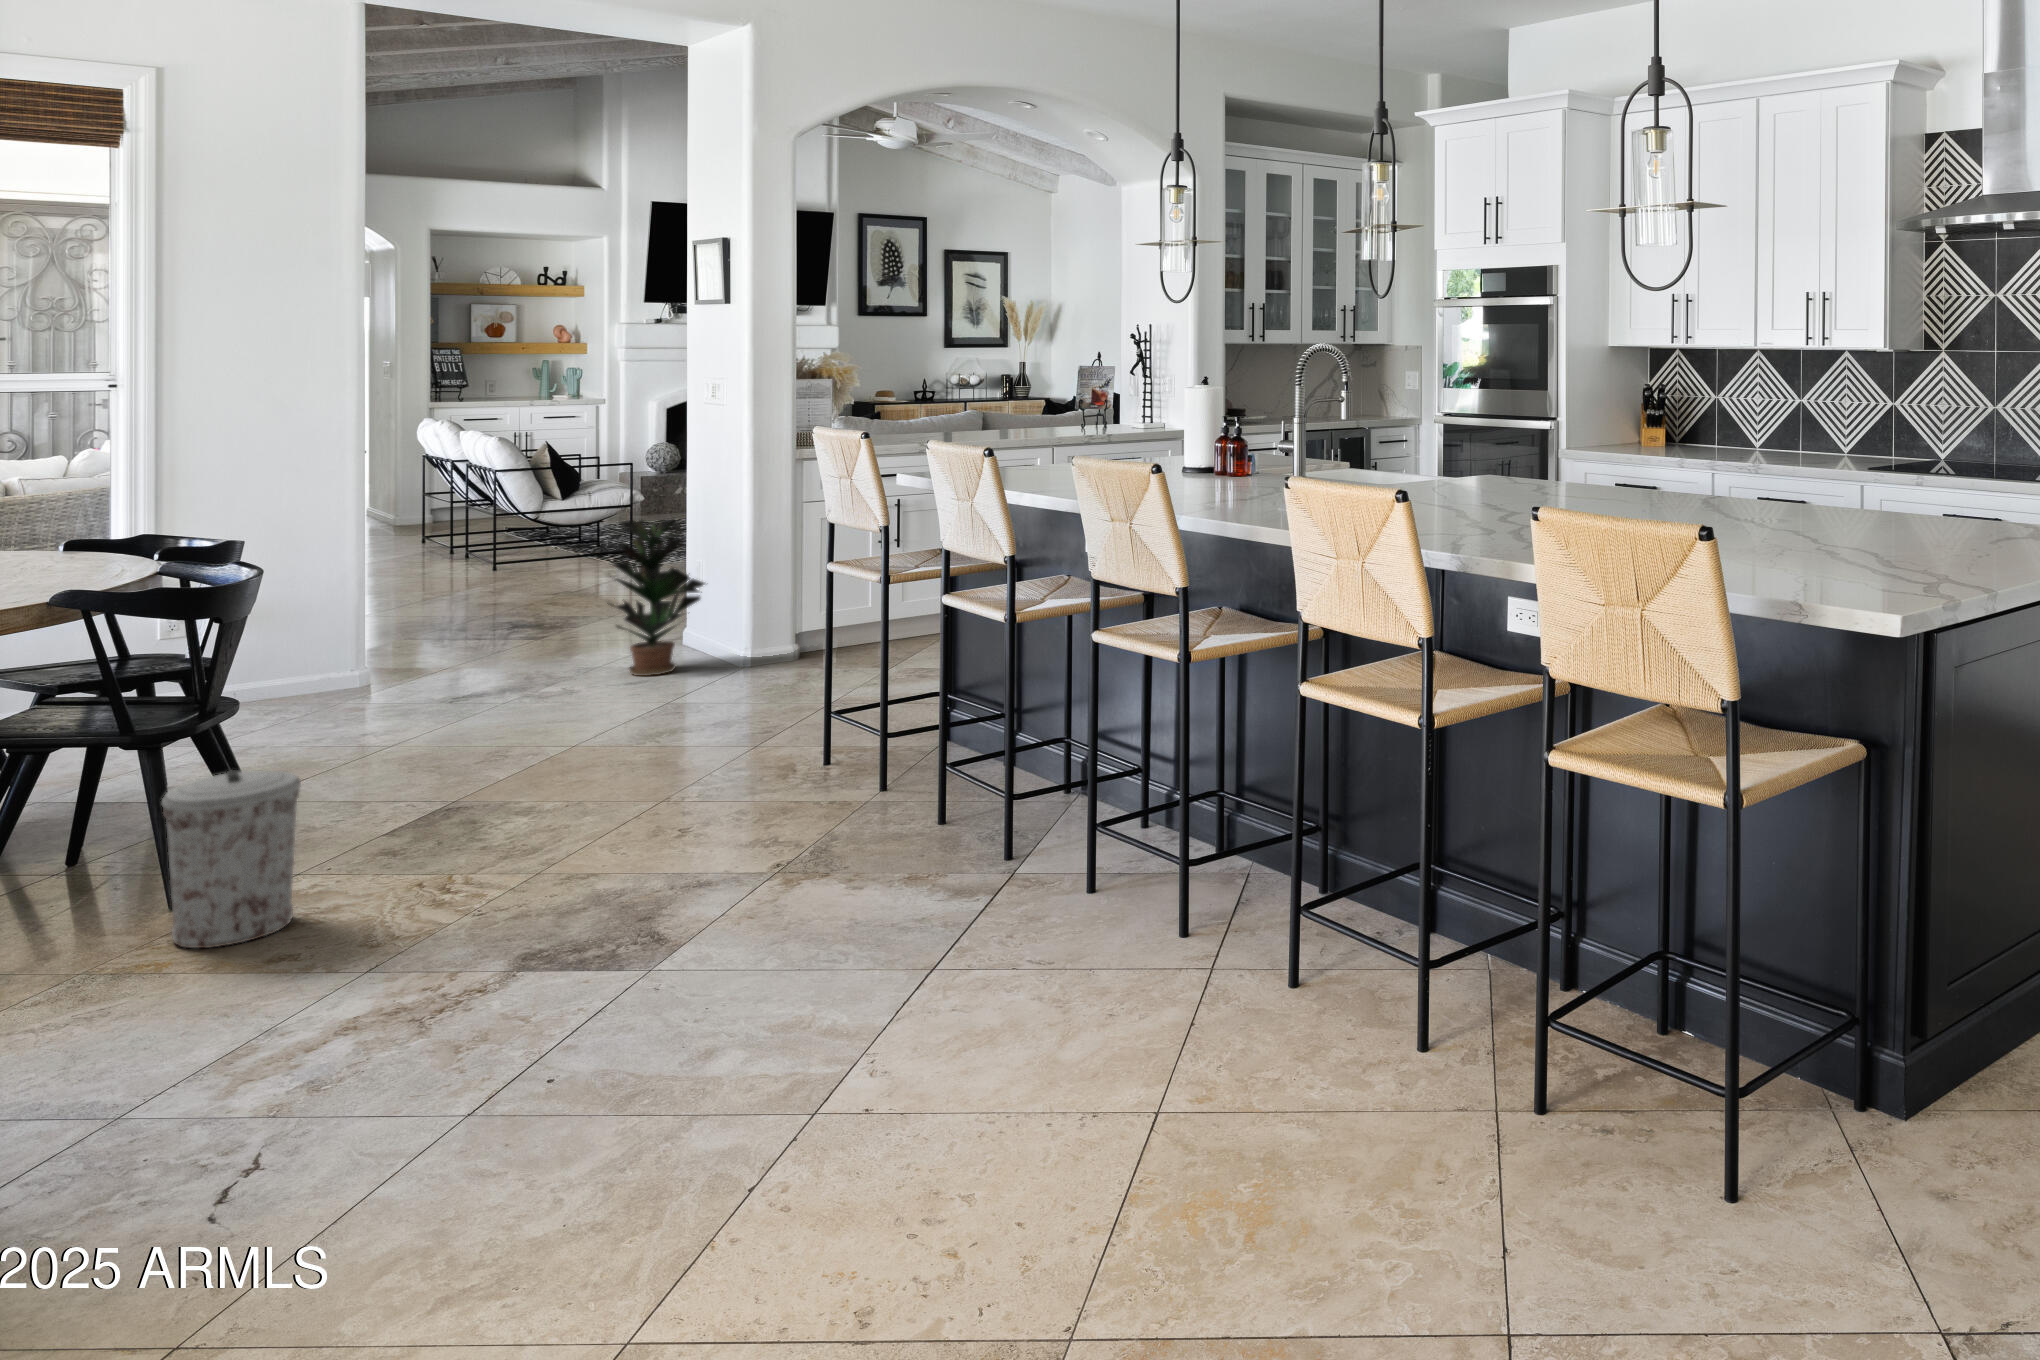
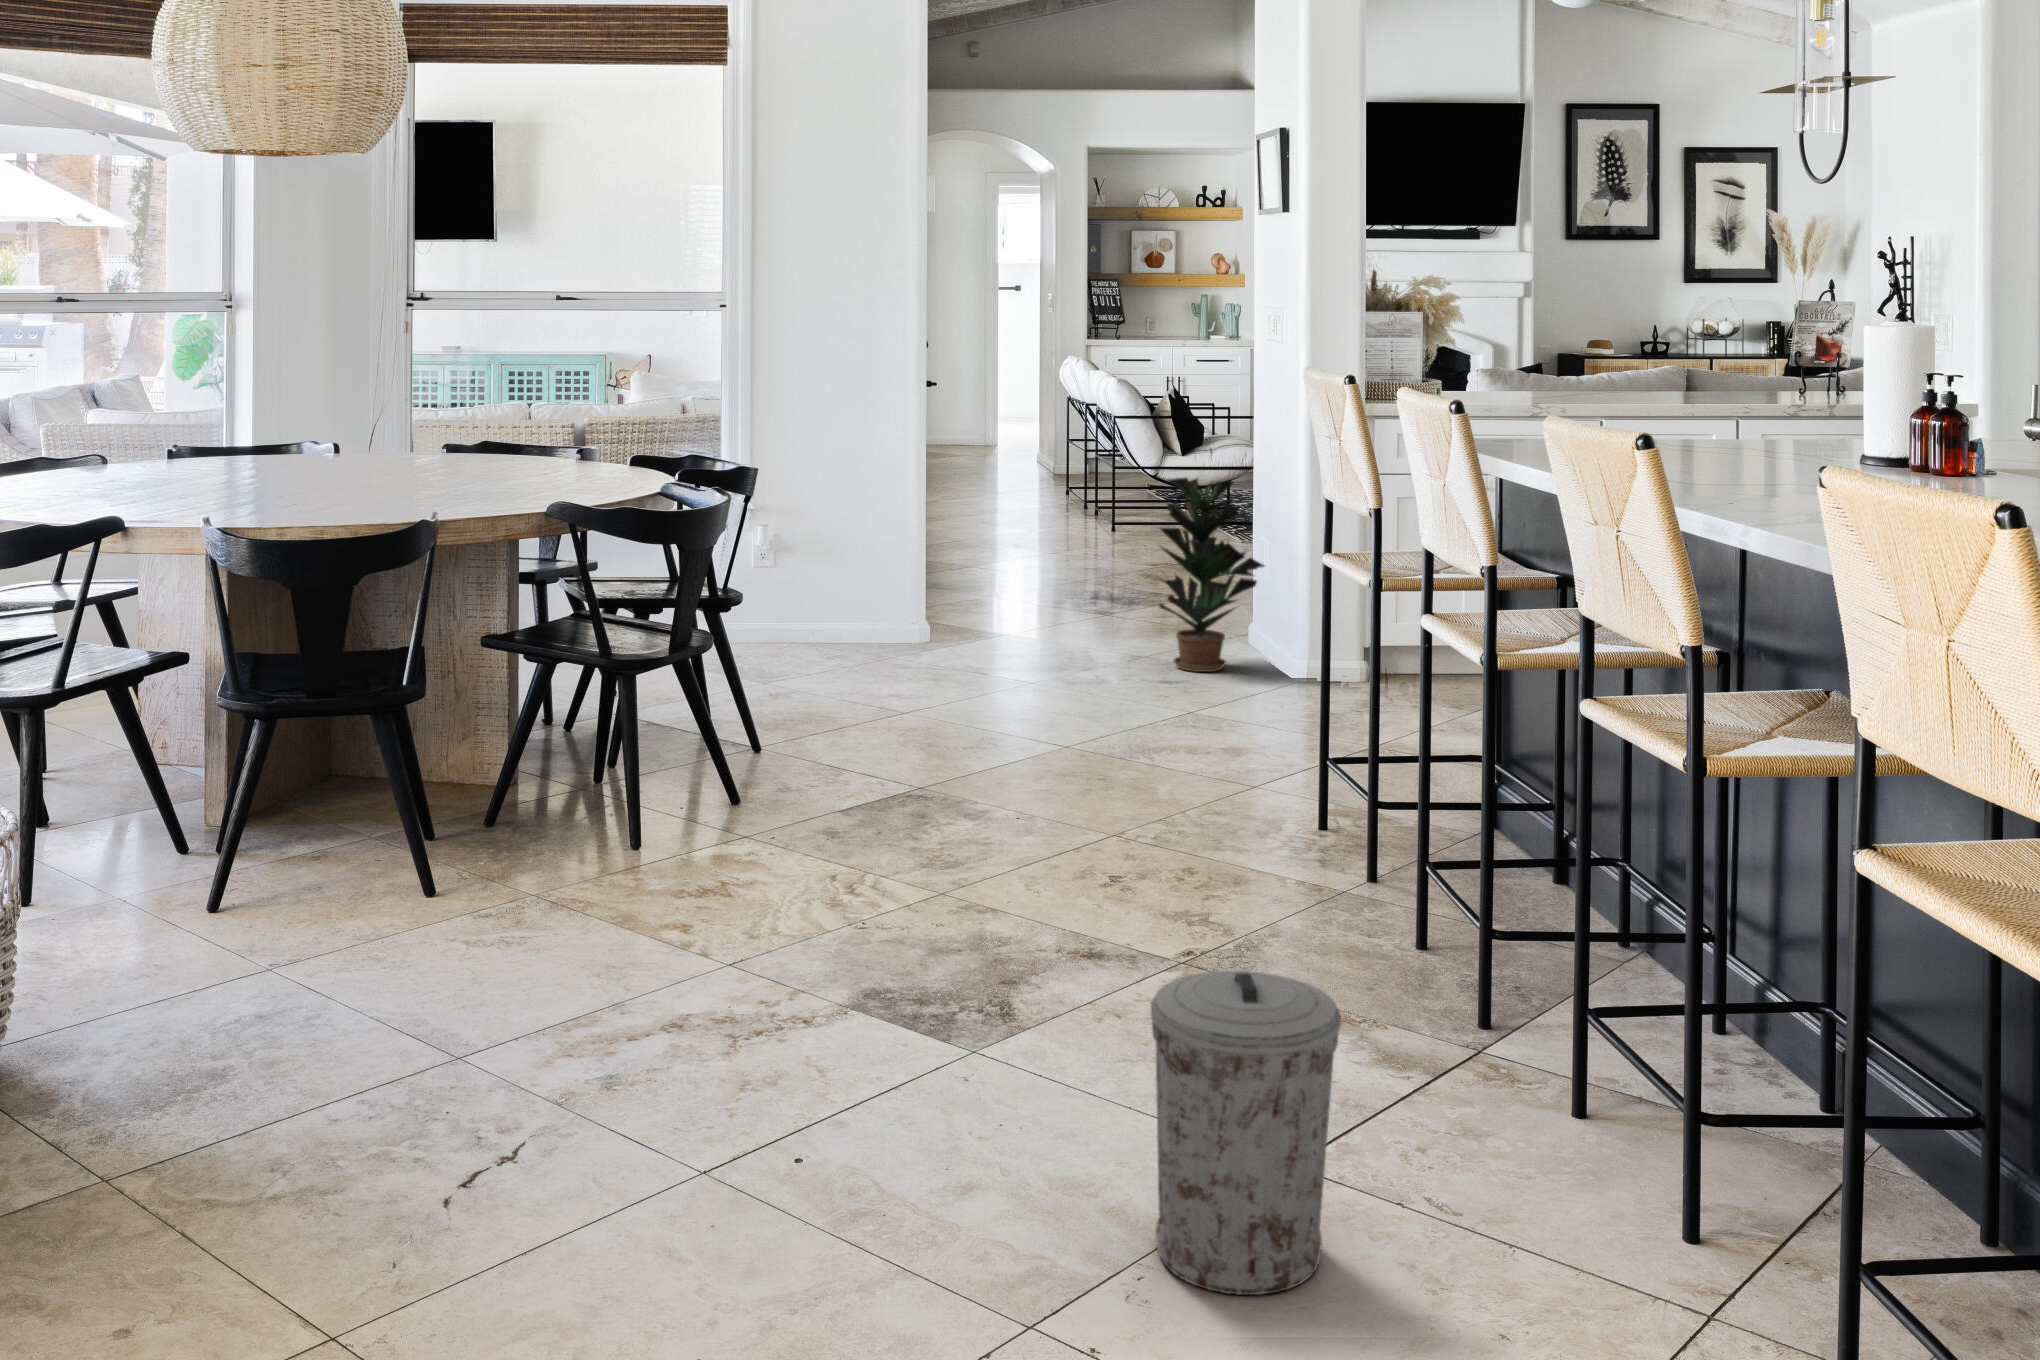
trash can: present [162,770,301,948] -> present [1151,971,1341,1295]

